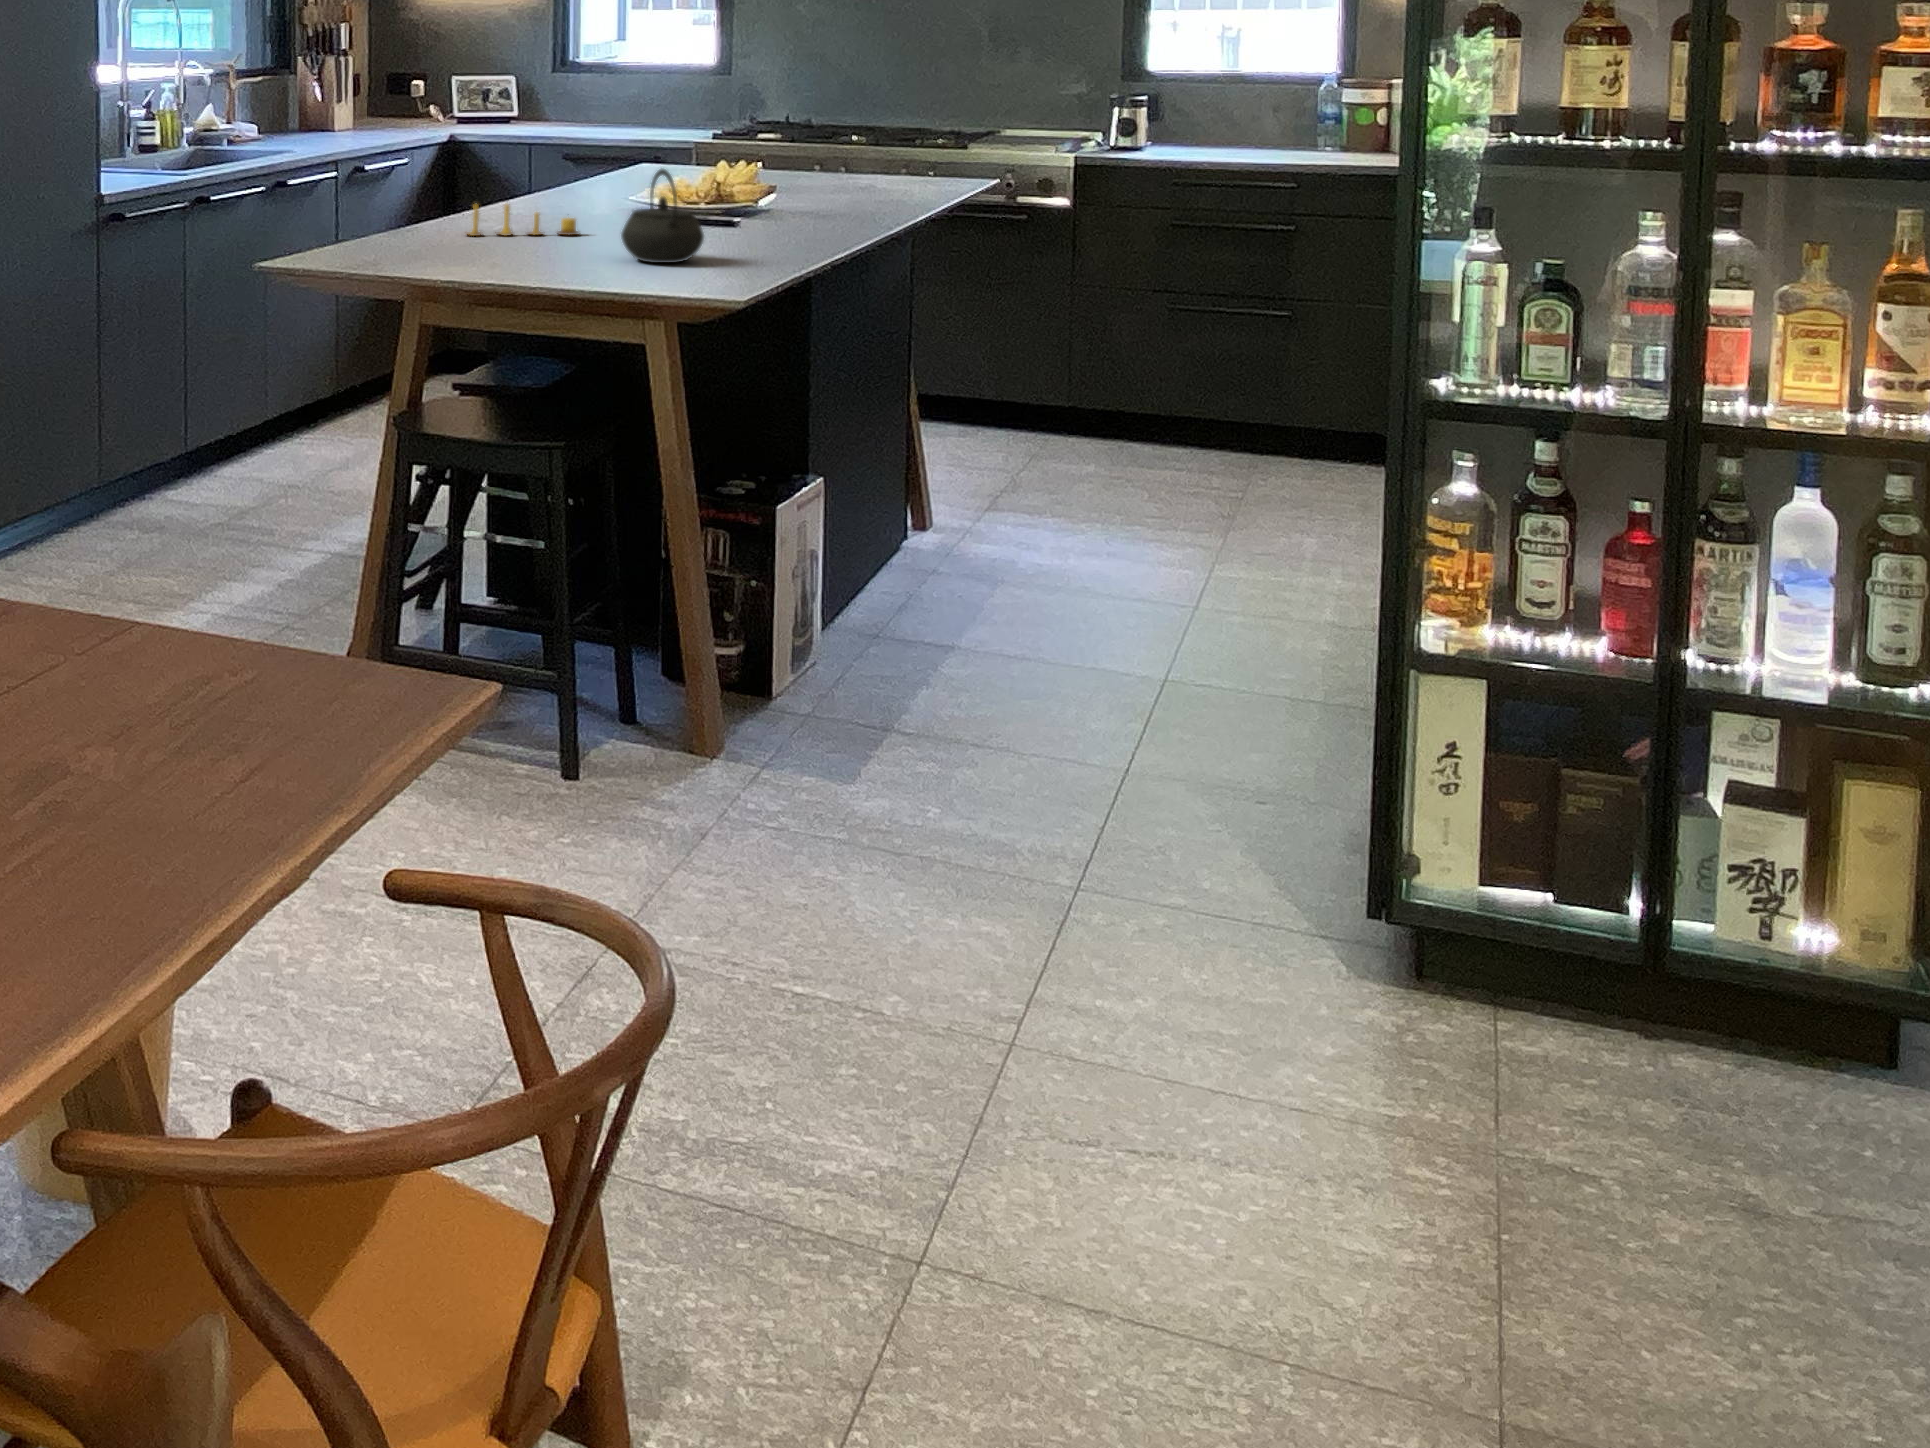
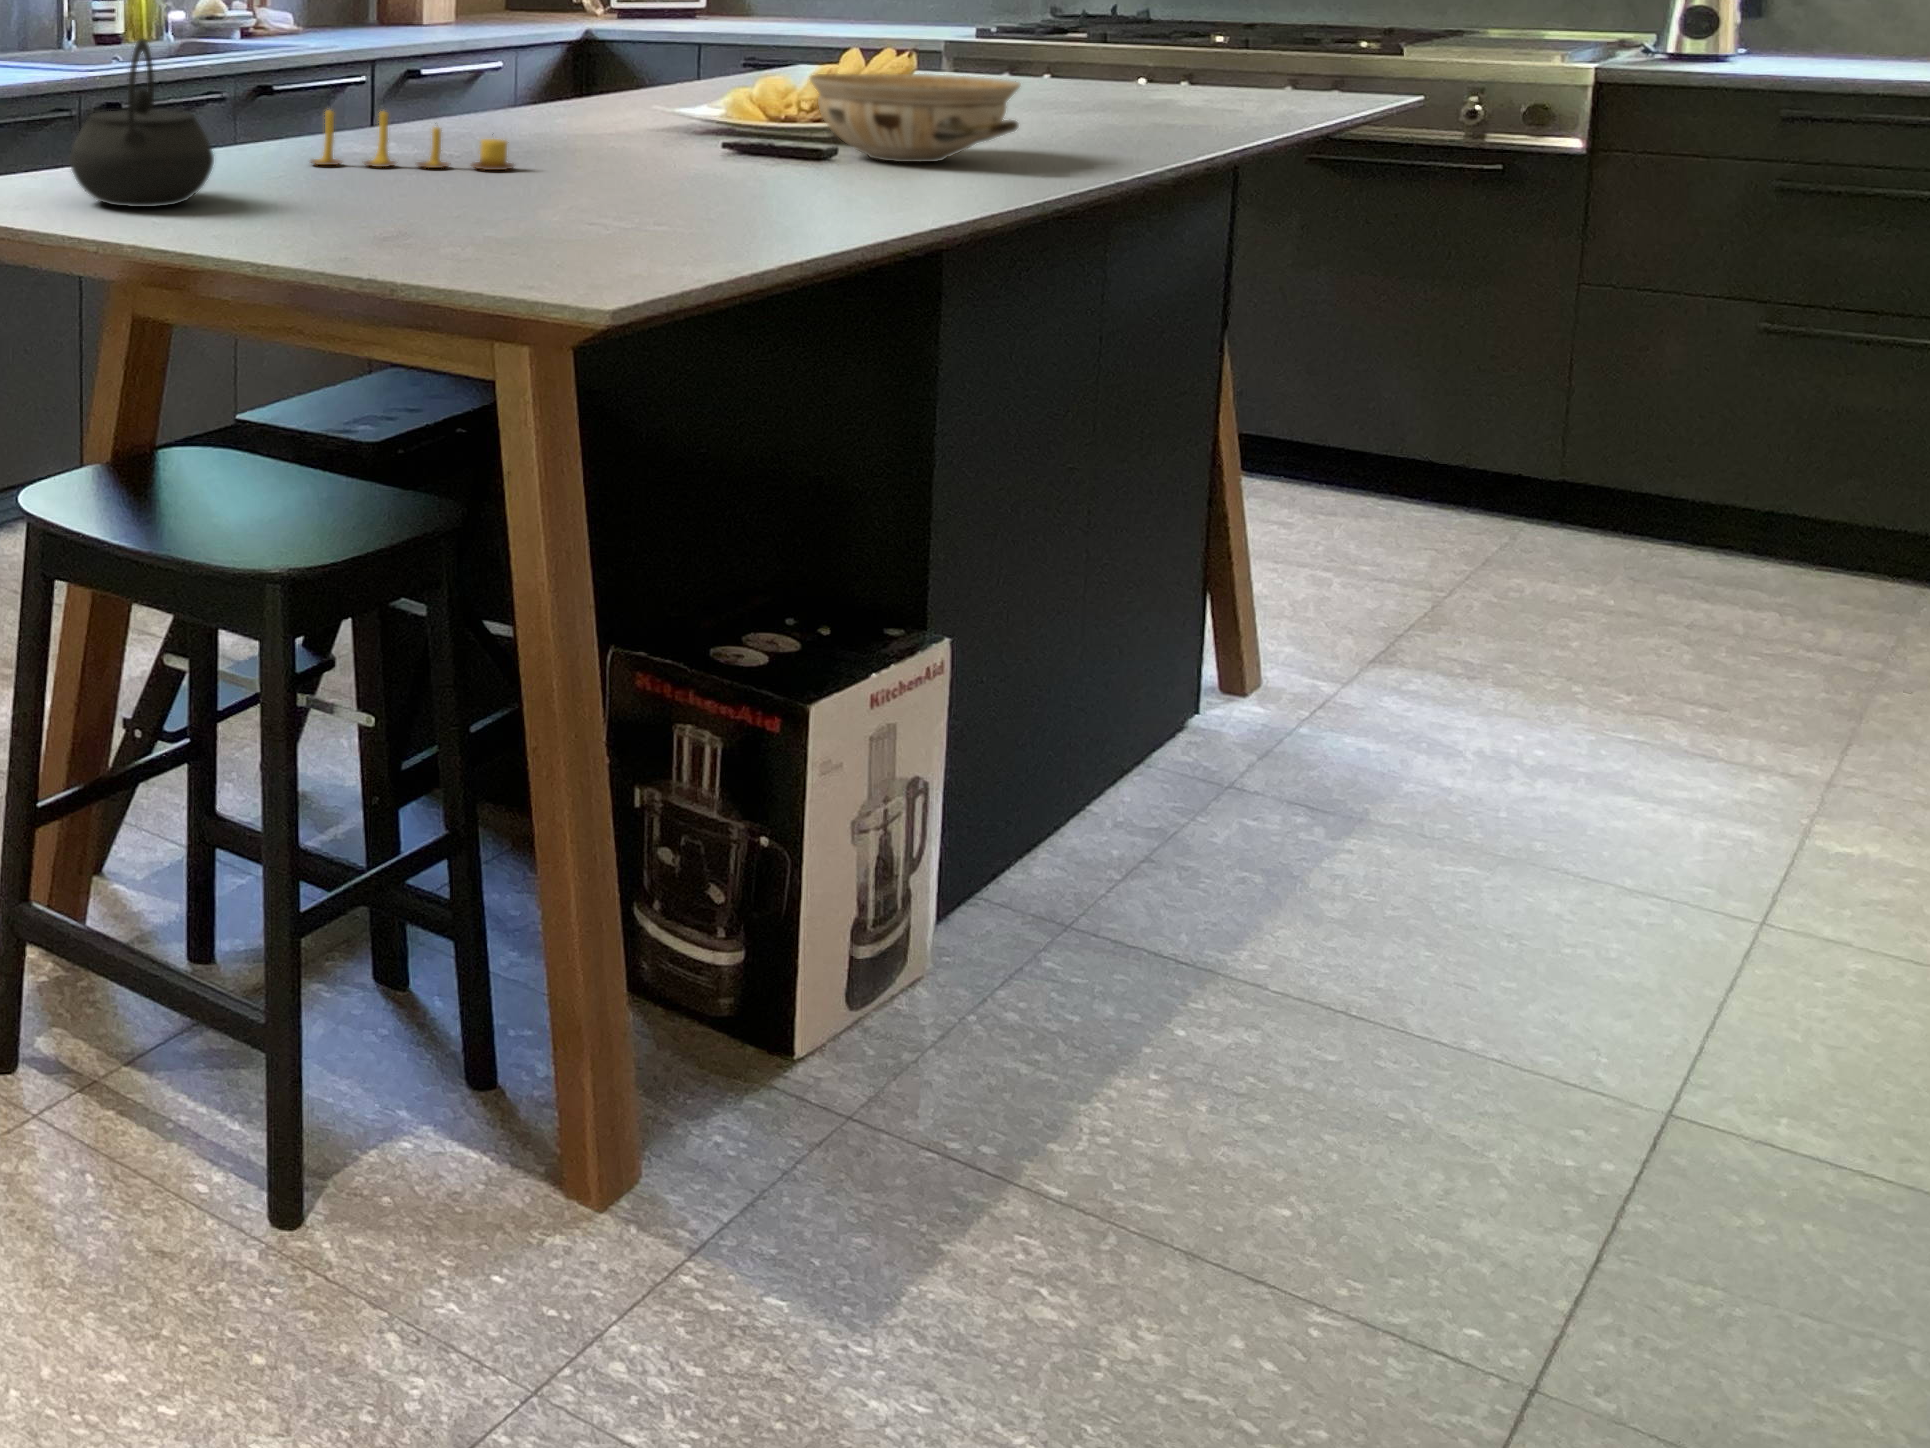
kettle: present [621,169,704,263] -> present [69,39,214,207]
ceramic bowl: none [718,174,836,224] -> present [810,74,1020,162]

